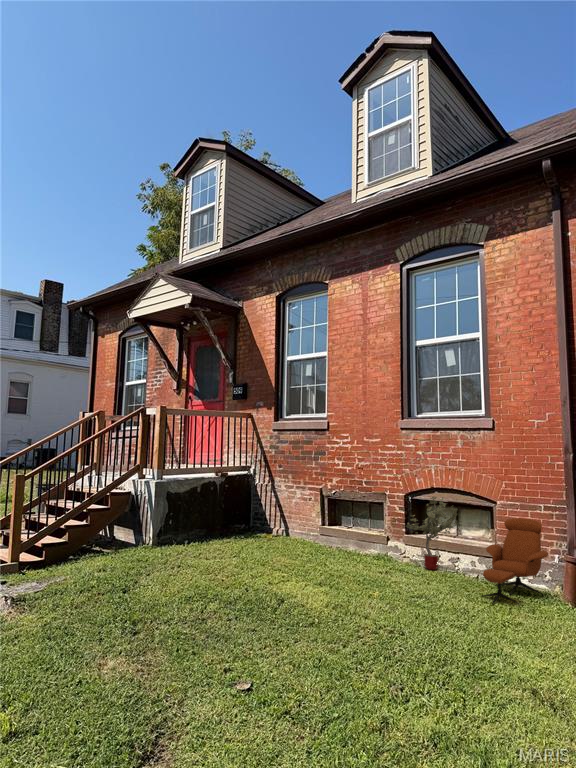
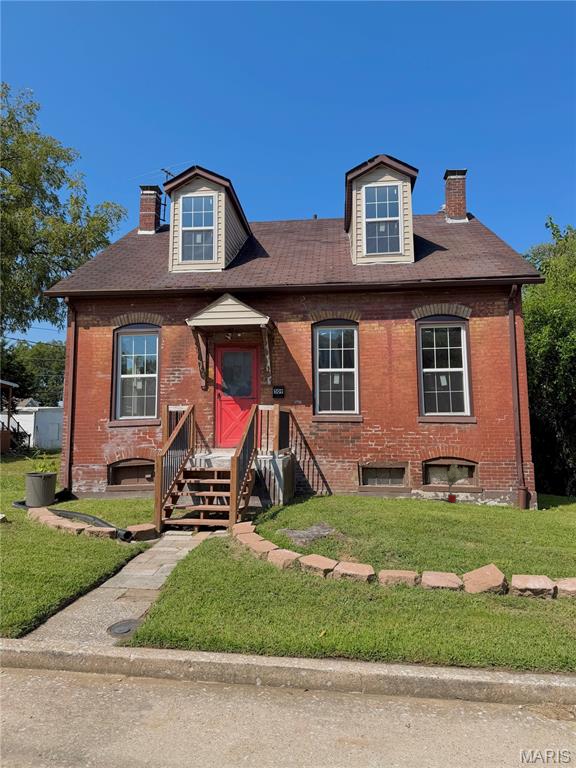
lounge chair: present [482,518,549,604] -> none [486,470,521,513]

